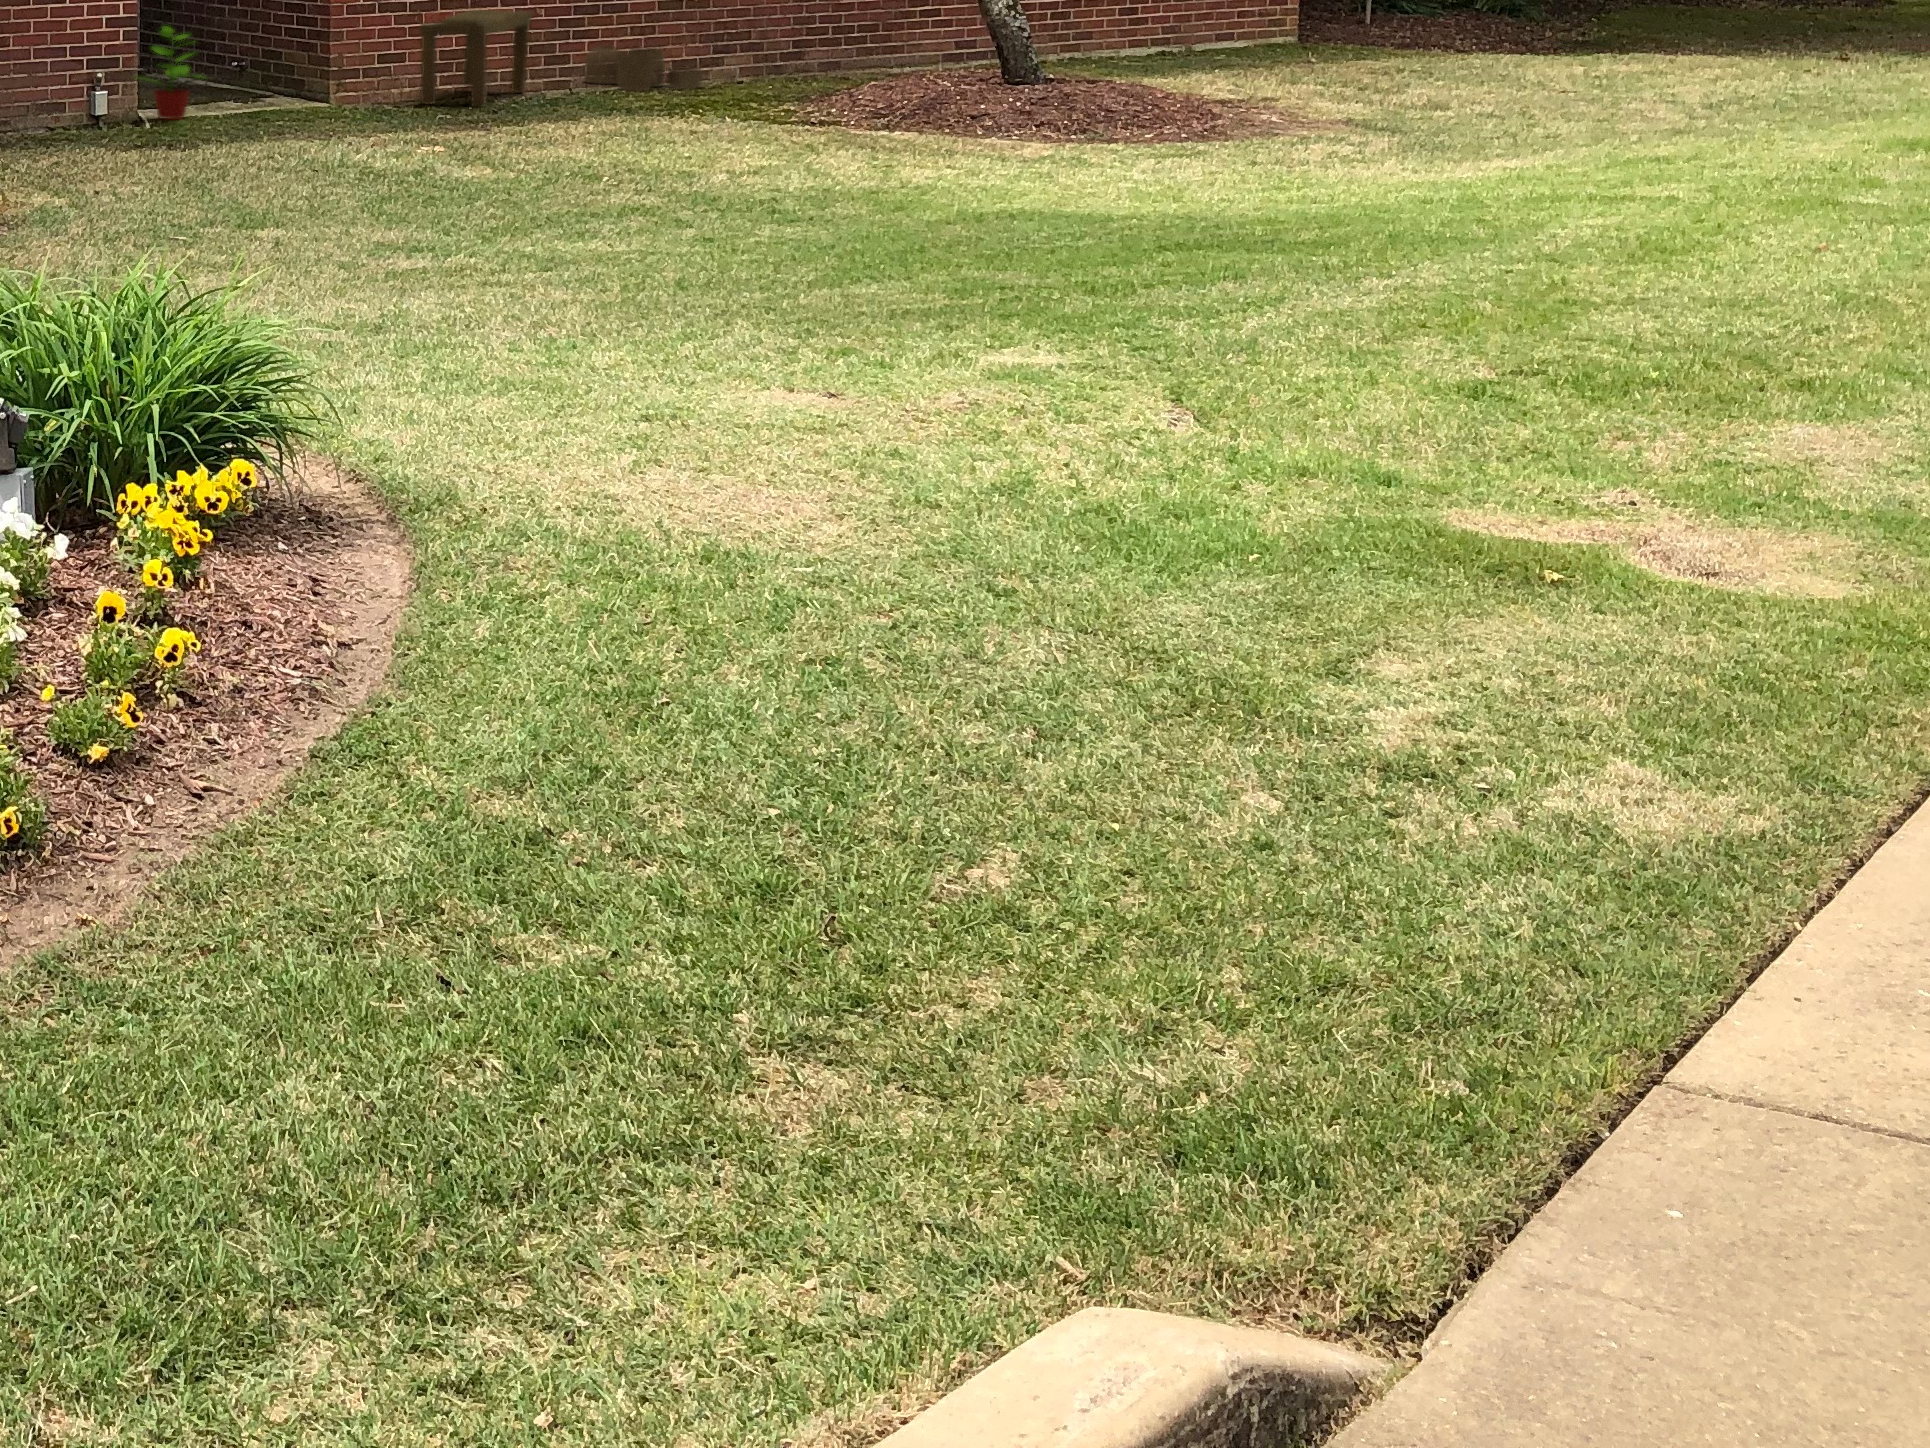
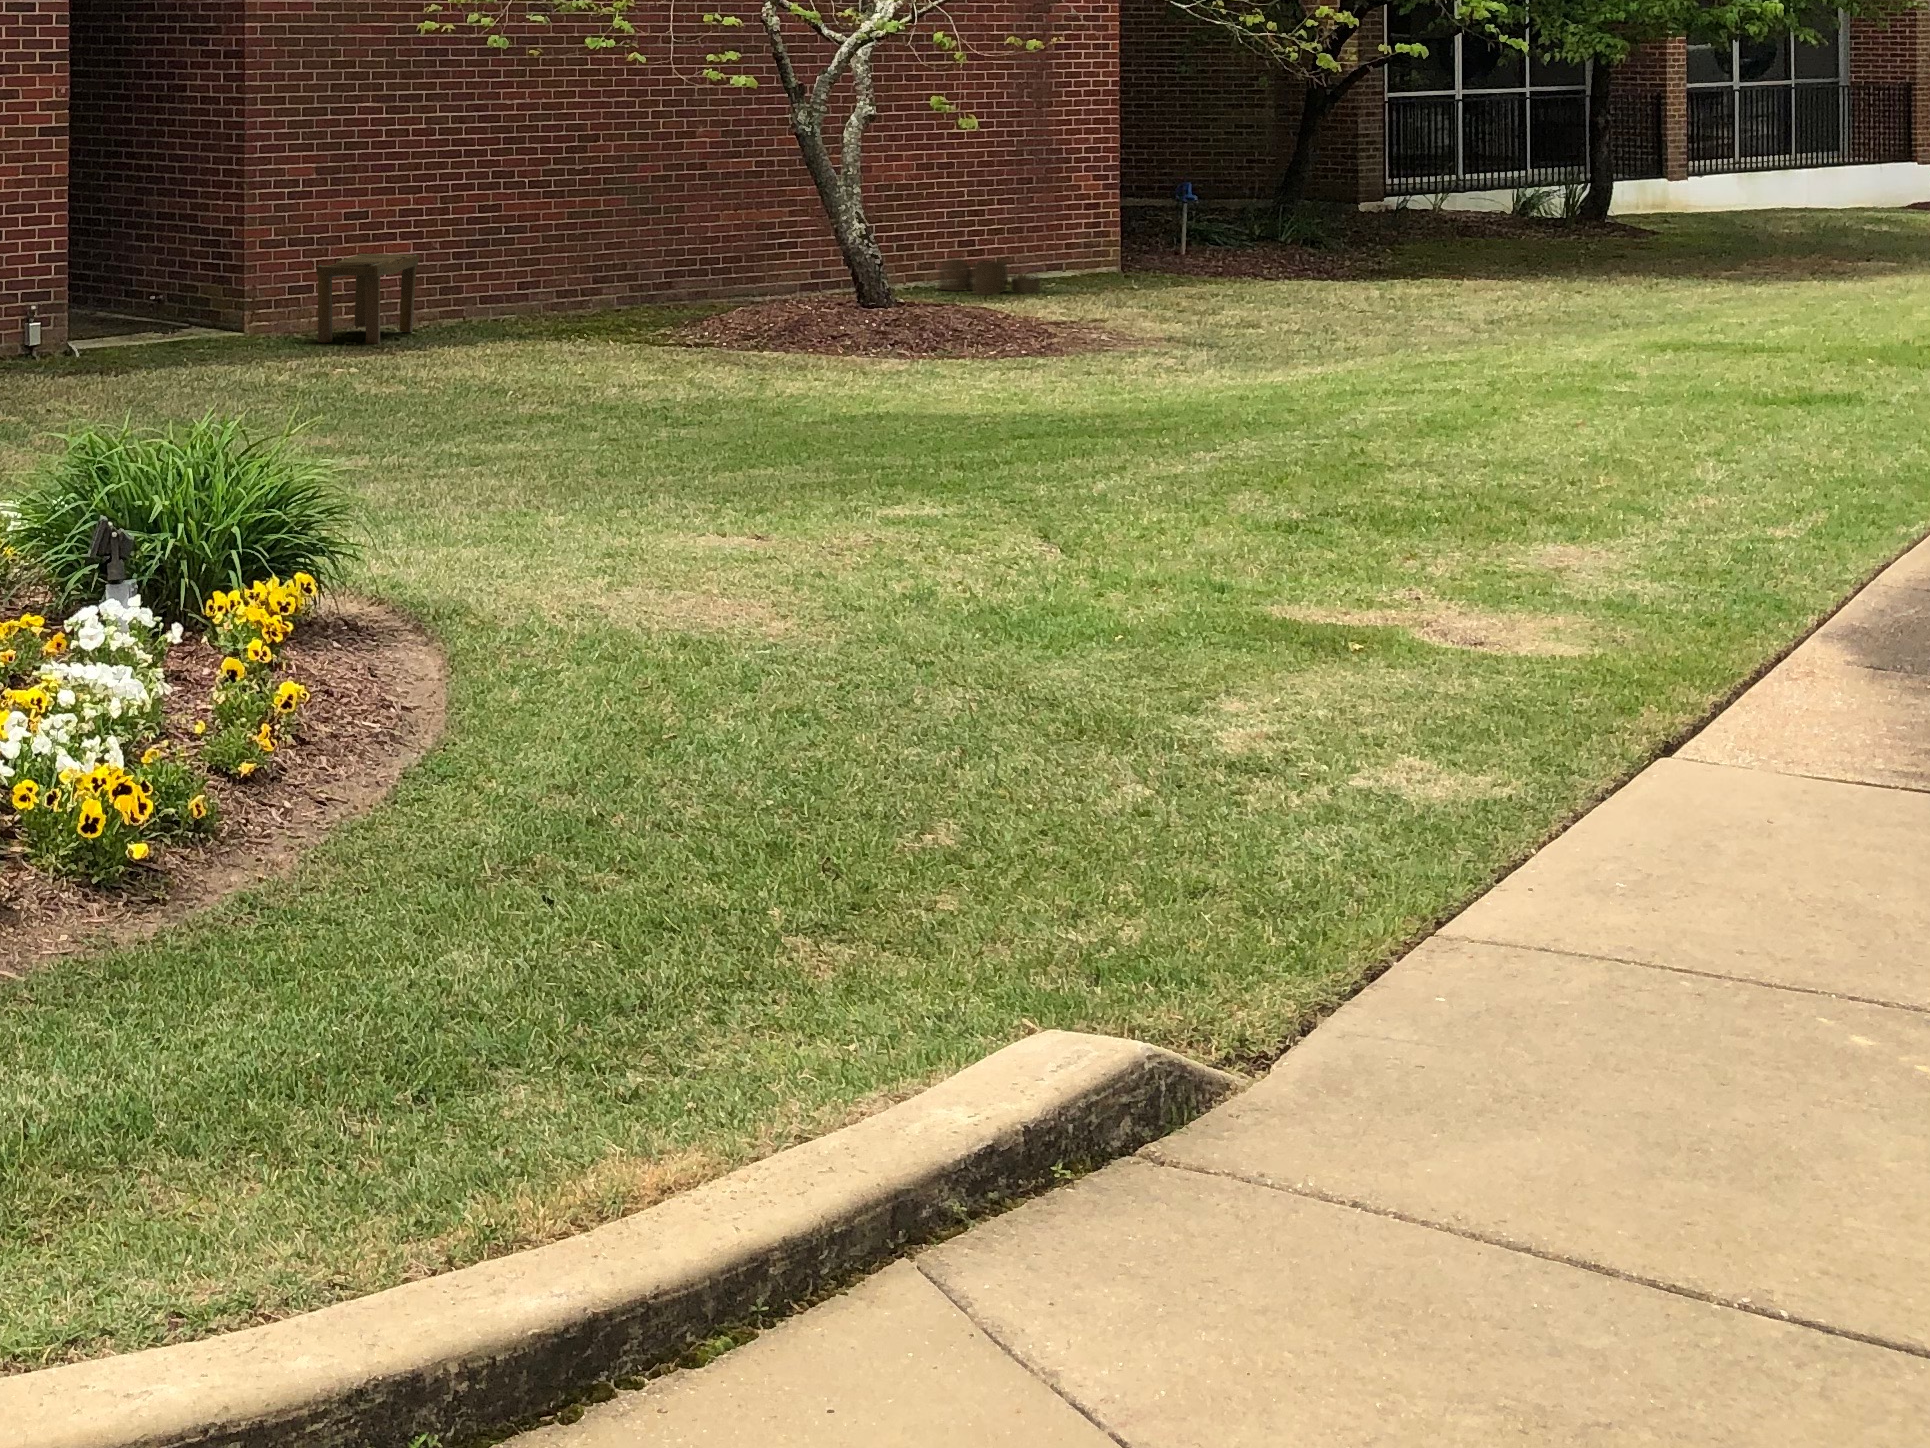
potted plant: present [140,26,191,120] -> none [49,266,122,358]
woven basket: present [584,43,702,91] -> present [938,256,1040,295]

